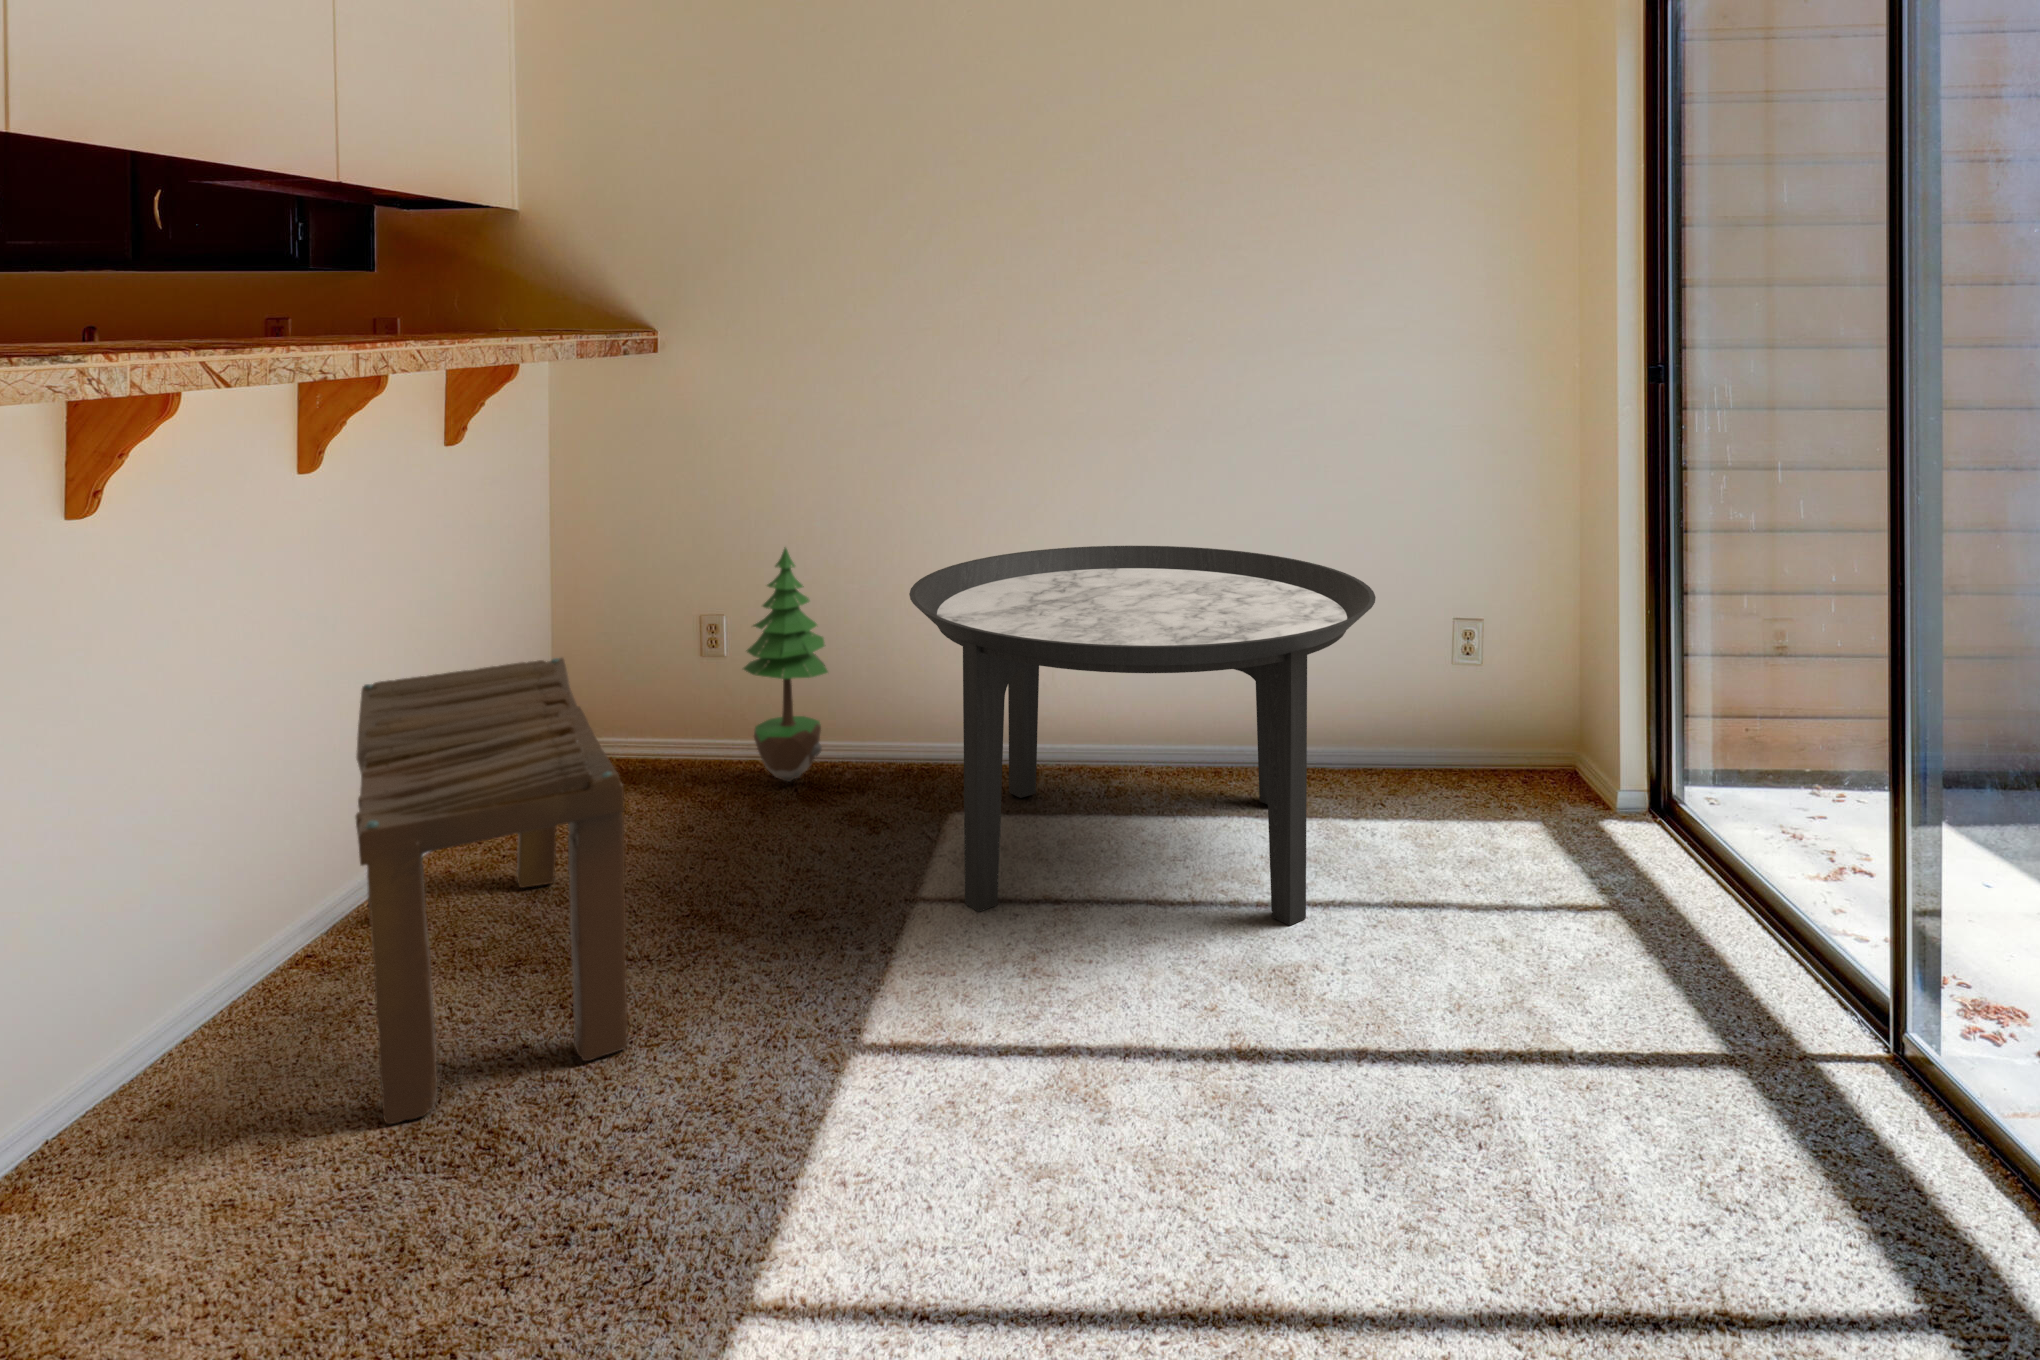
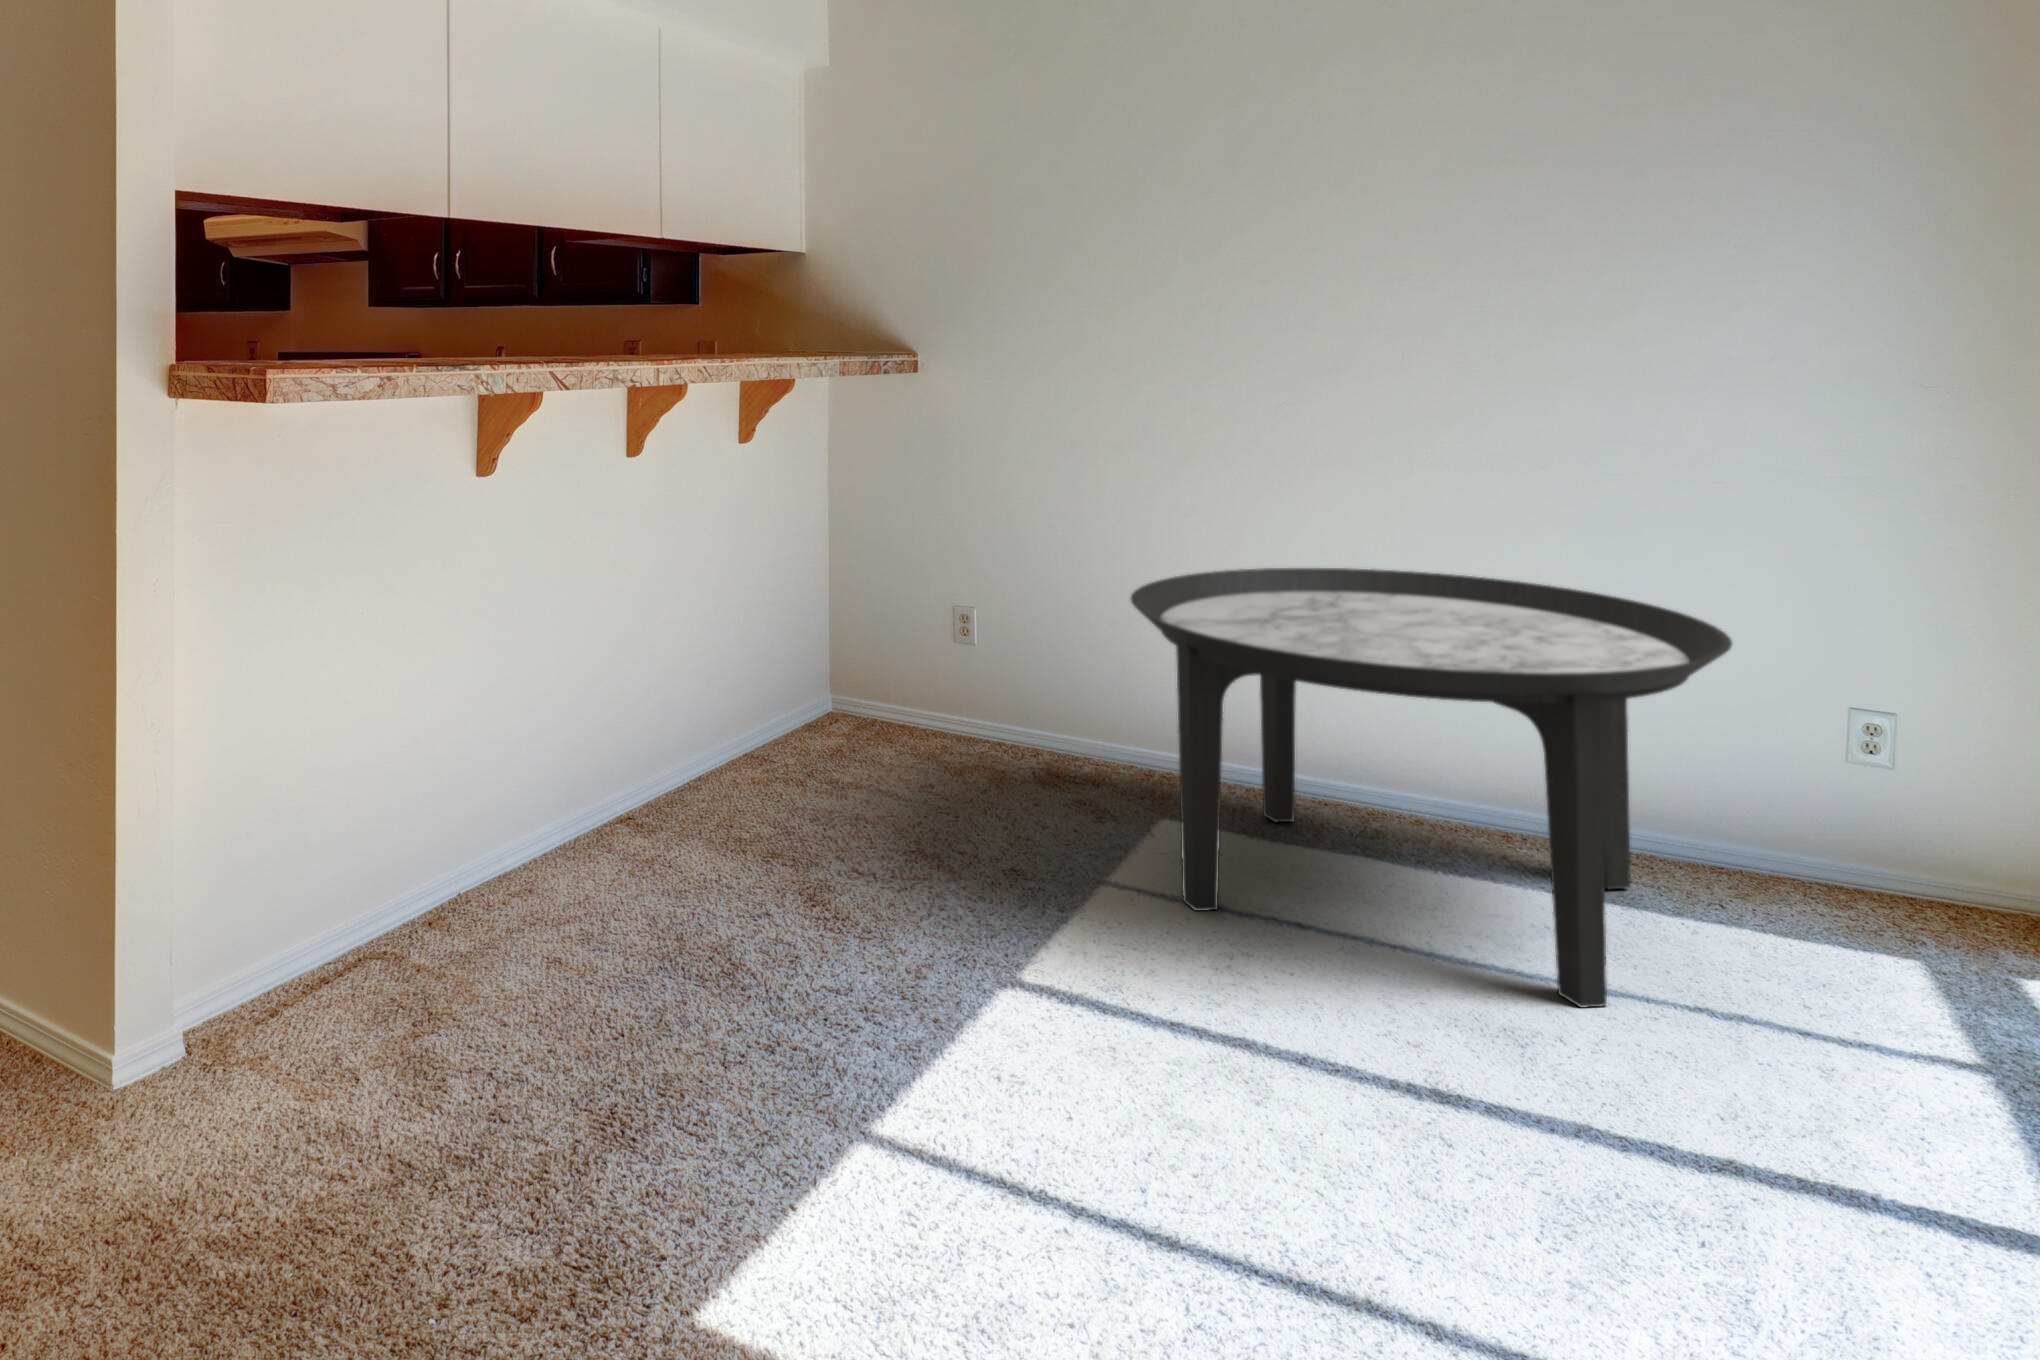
potted tree: present [744,548,828,782] -> none [986,544,1071,767]
bench: present [356,658,628,1124] -> none [644,619,844,942]

